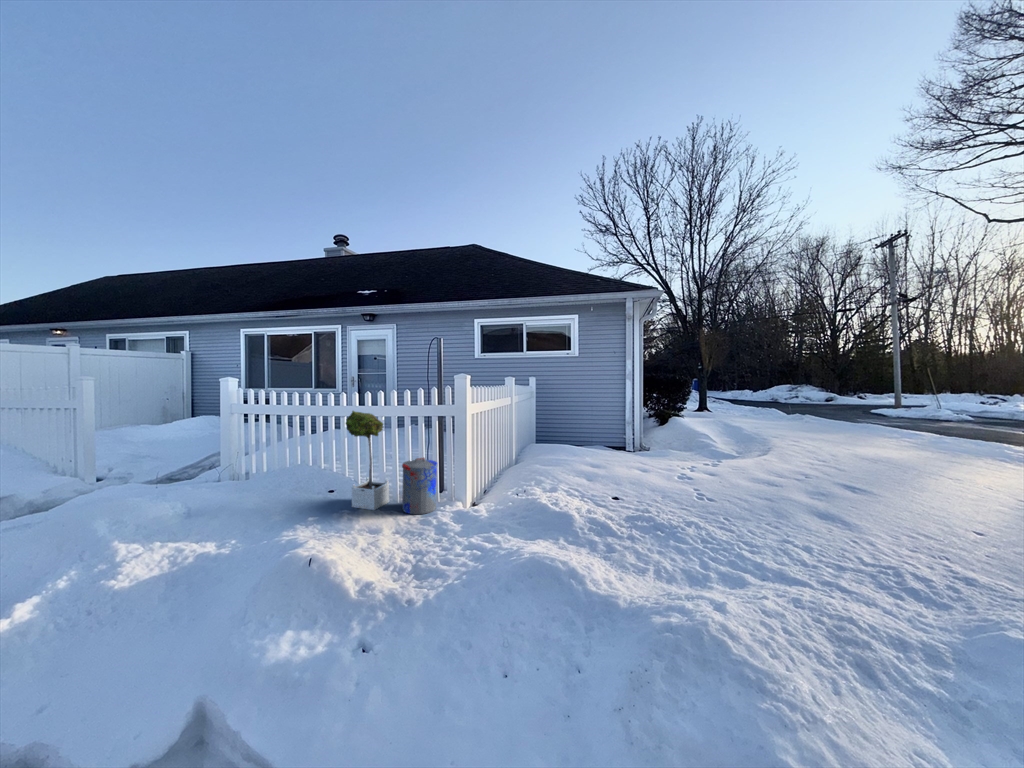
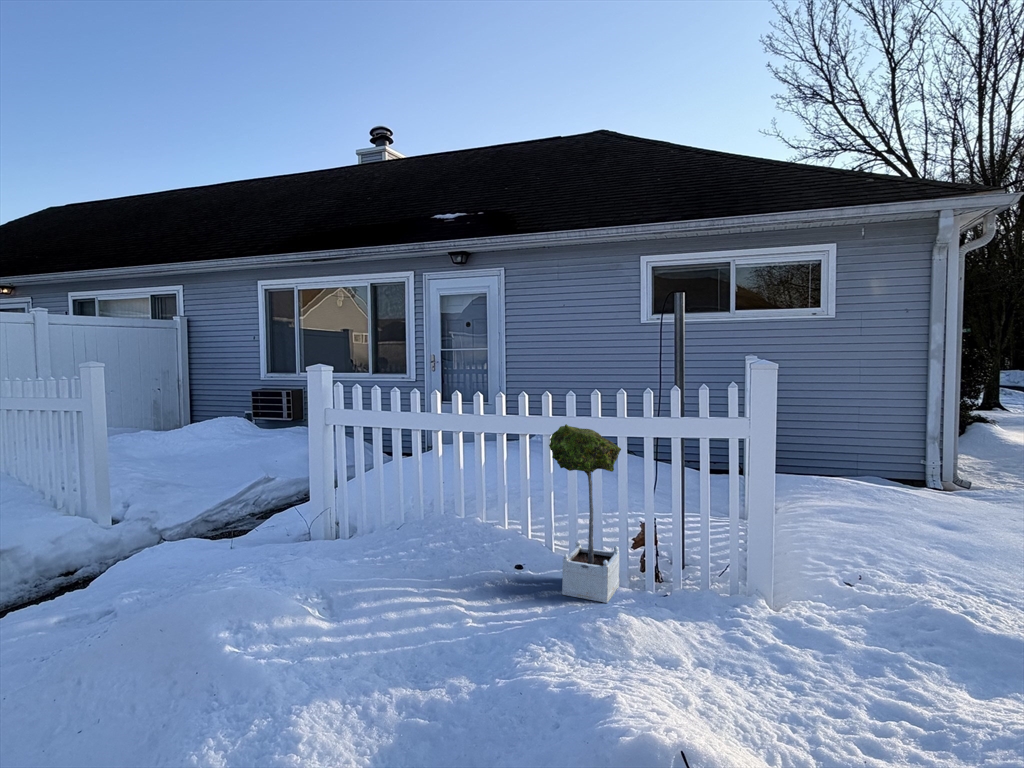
trash can: present [402,457,437,514] -> none [654,511,721,616]

